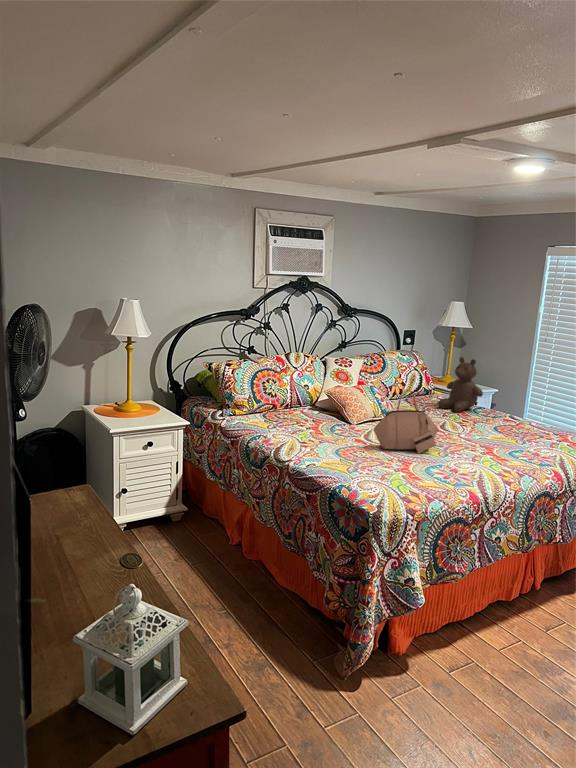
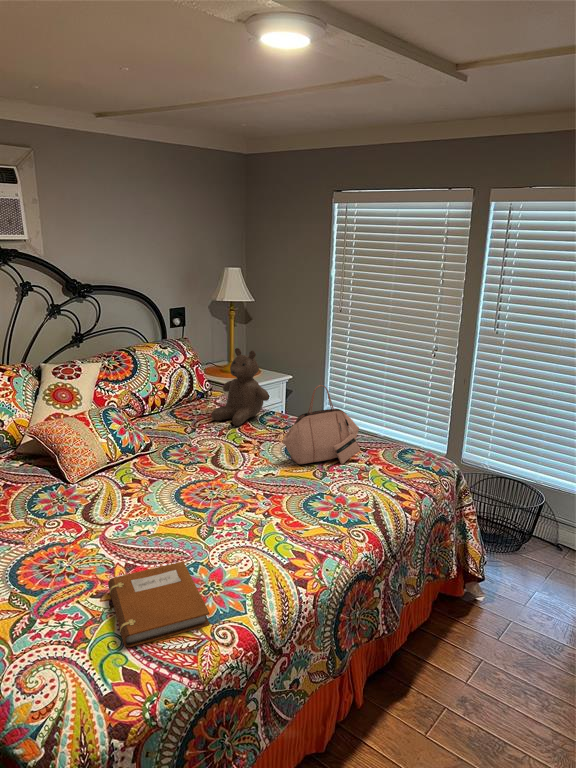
handbag: present [373,390,439,454] -> present [283,385,360,464]
notebook: none [393,460,455,486] -> present [108,562,210,647]

